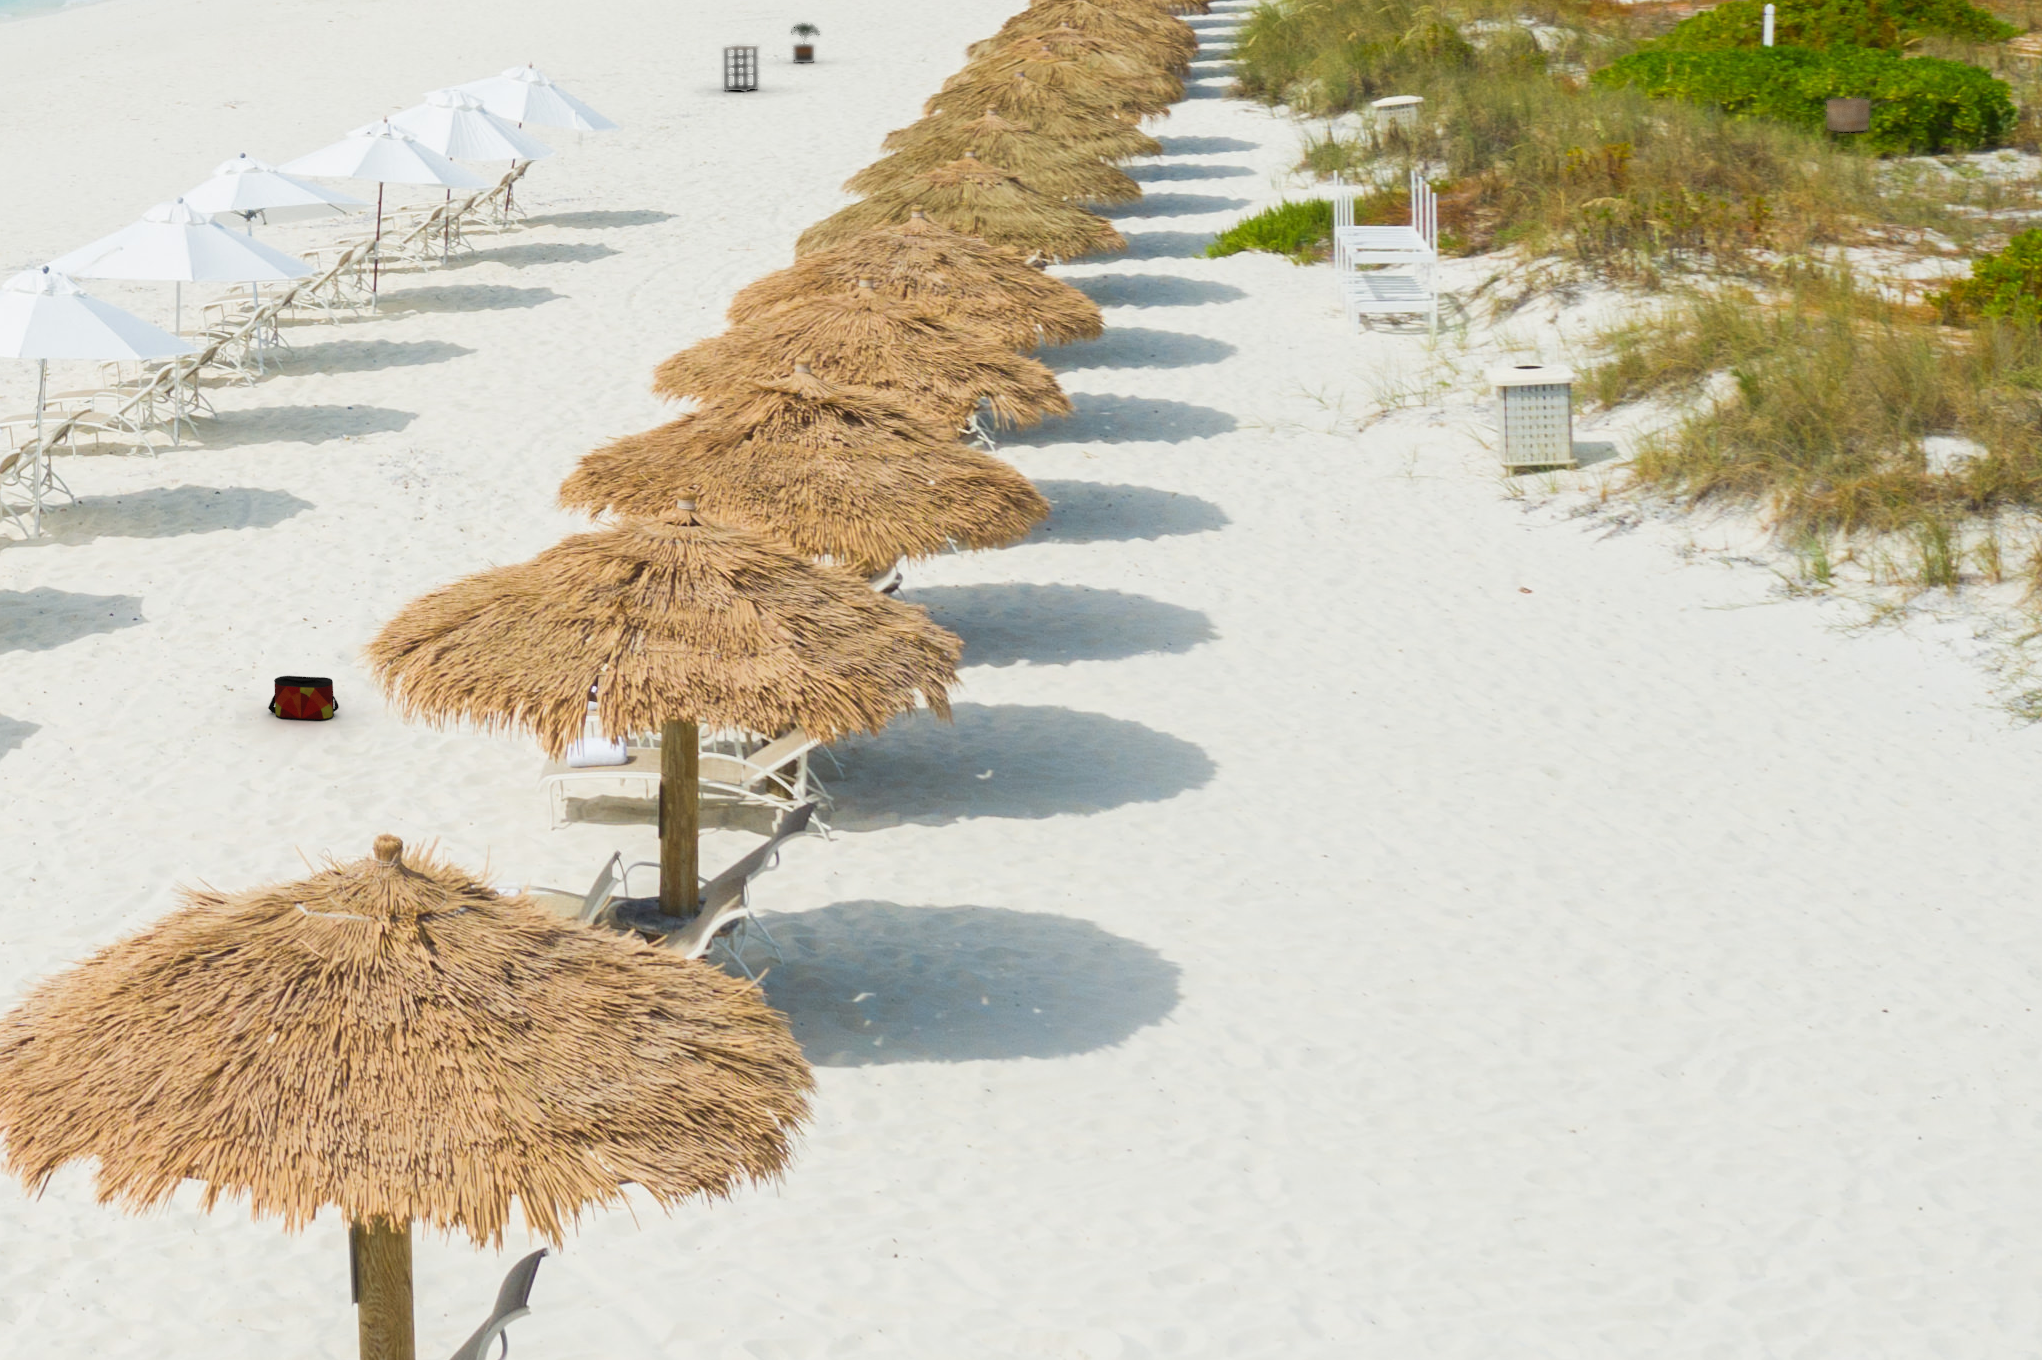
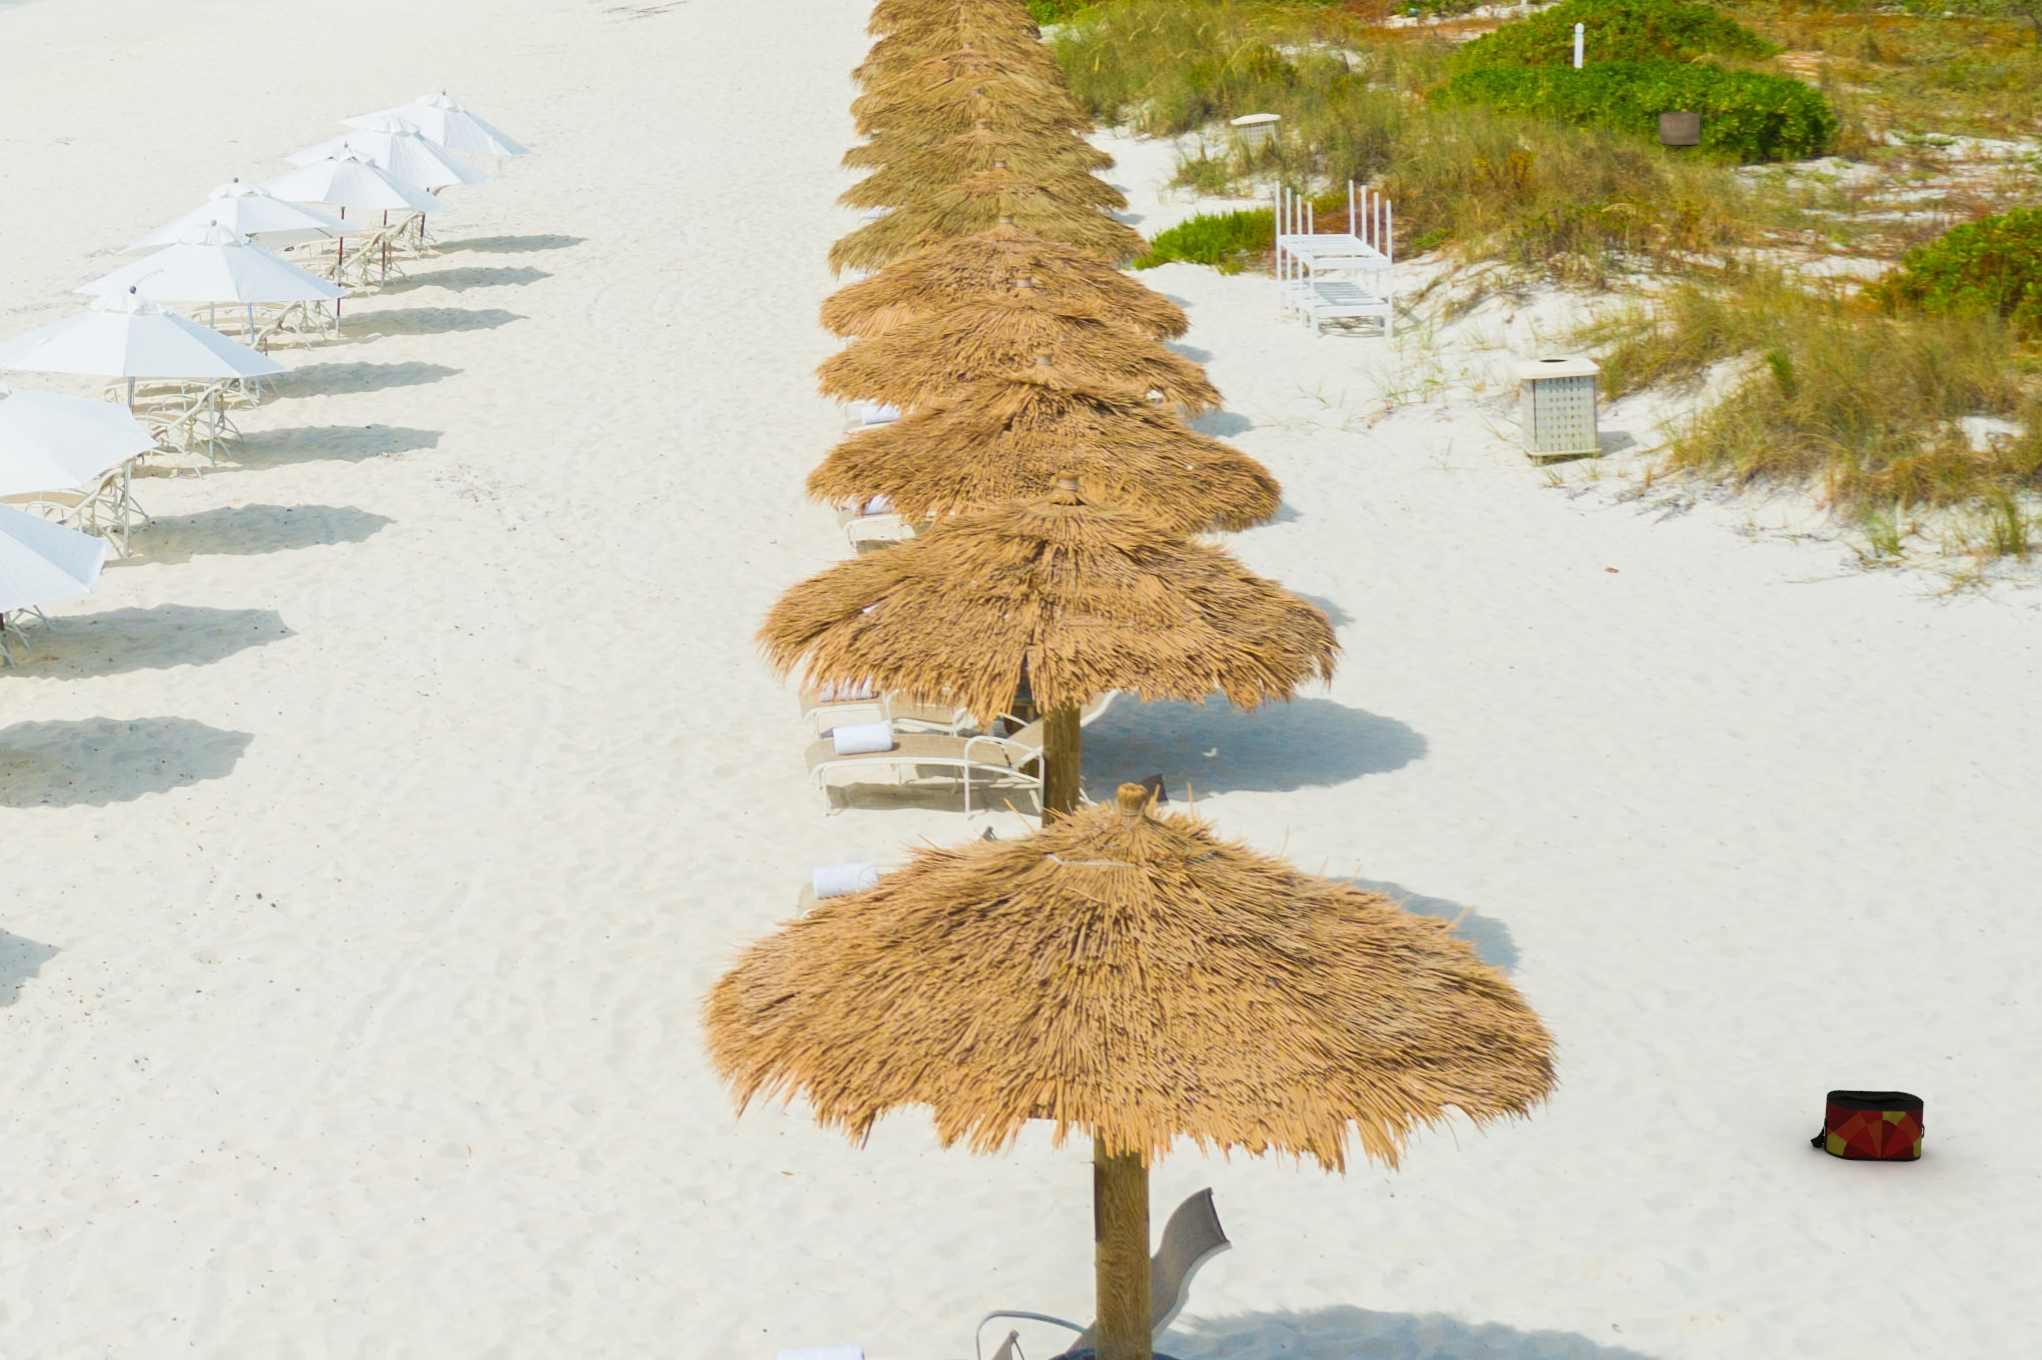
potted tree: present [791,23,820,63] -> none [592,42,625,84]
side table: present [724,46,758,92] -> none [541,64,579,113]
bag: present [268,676,339,721] -> present [1810,1090,1925,1161]

